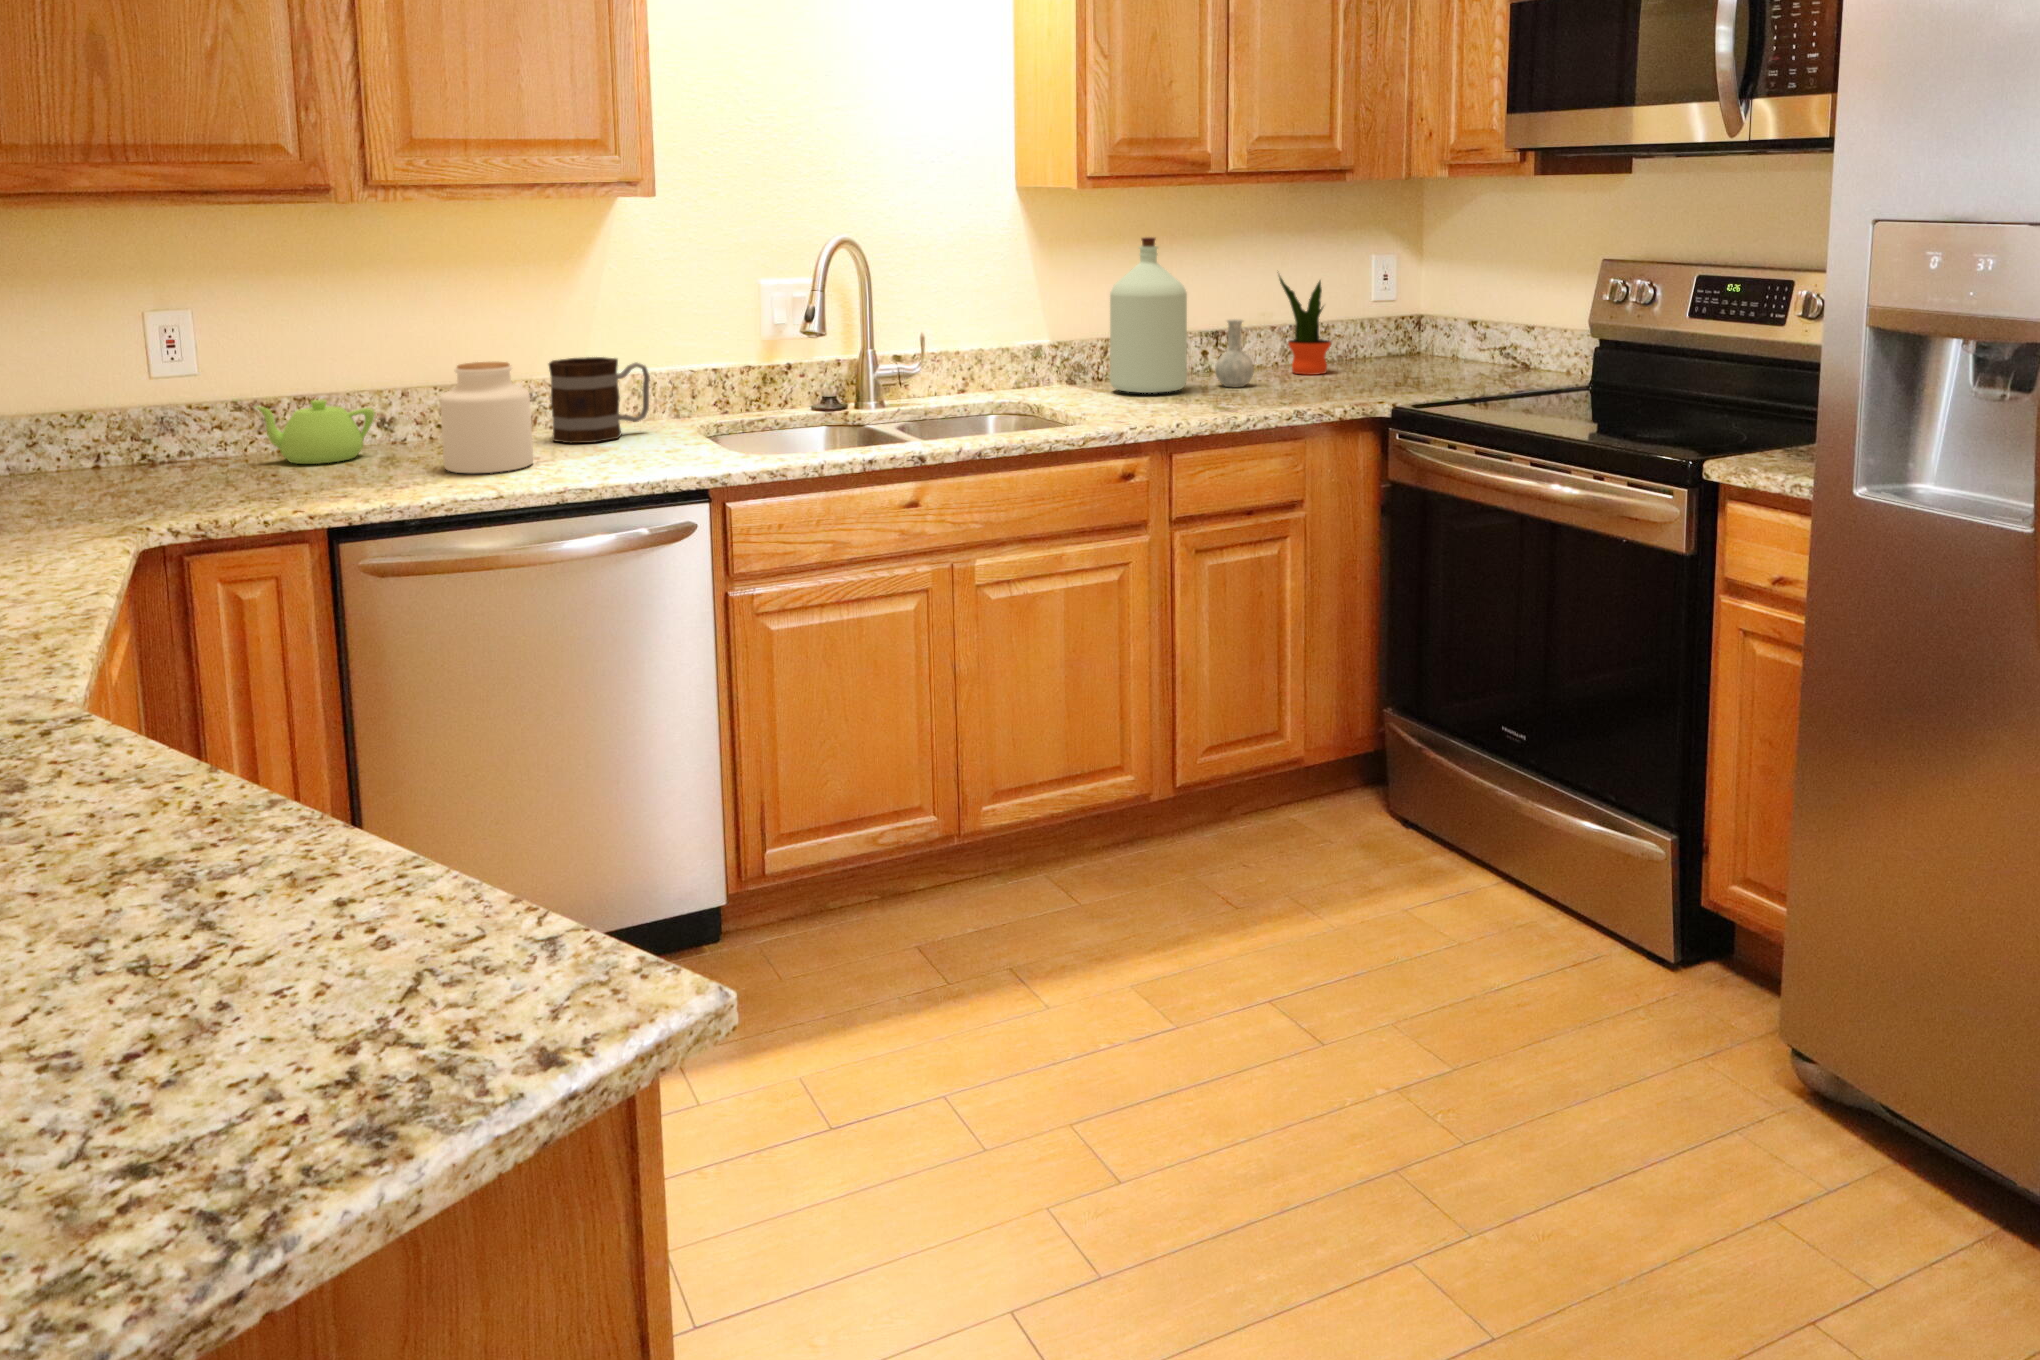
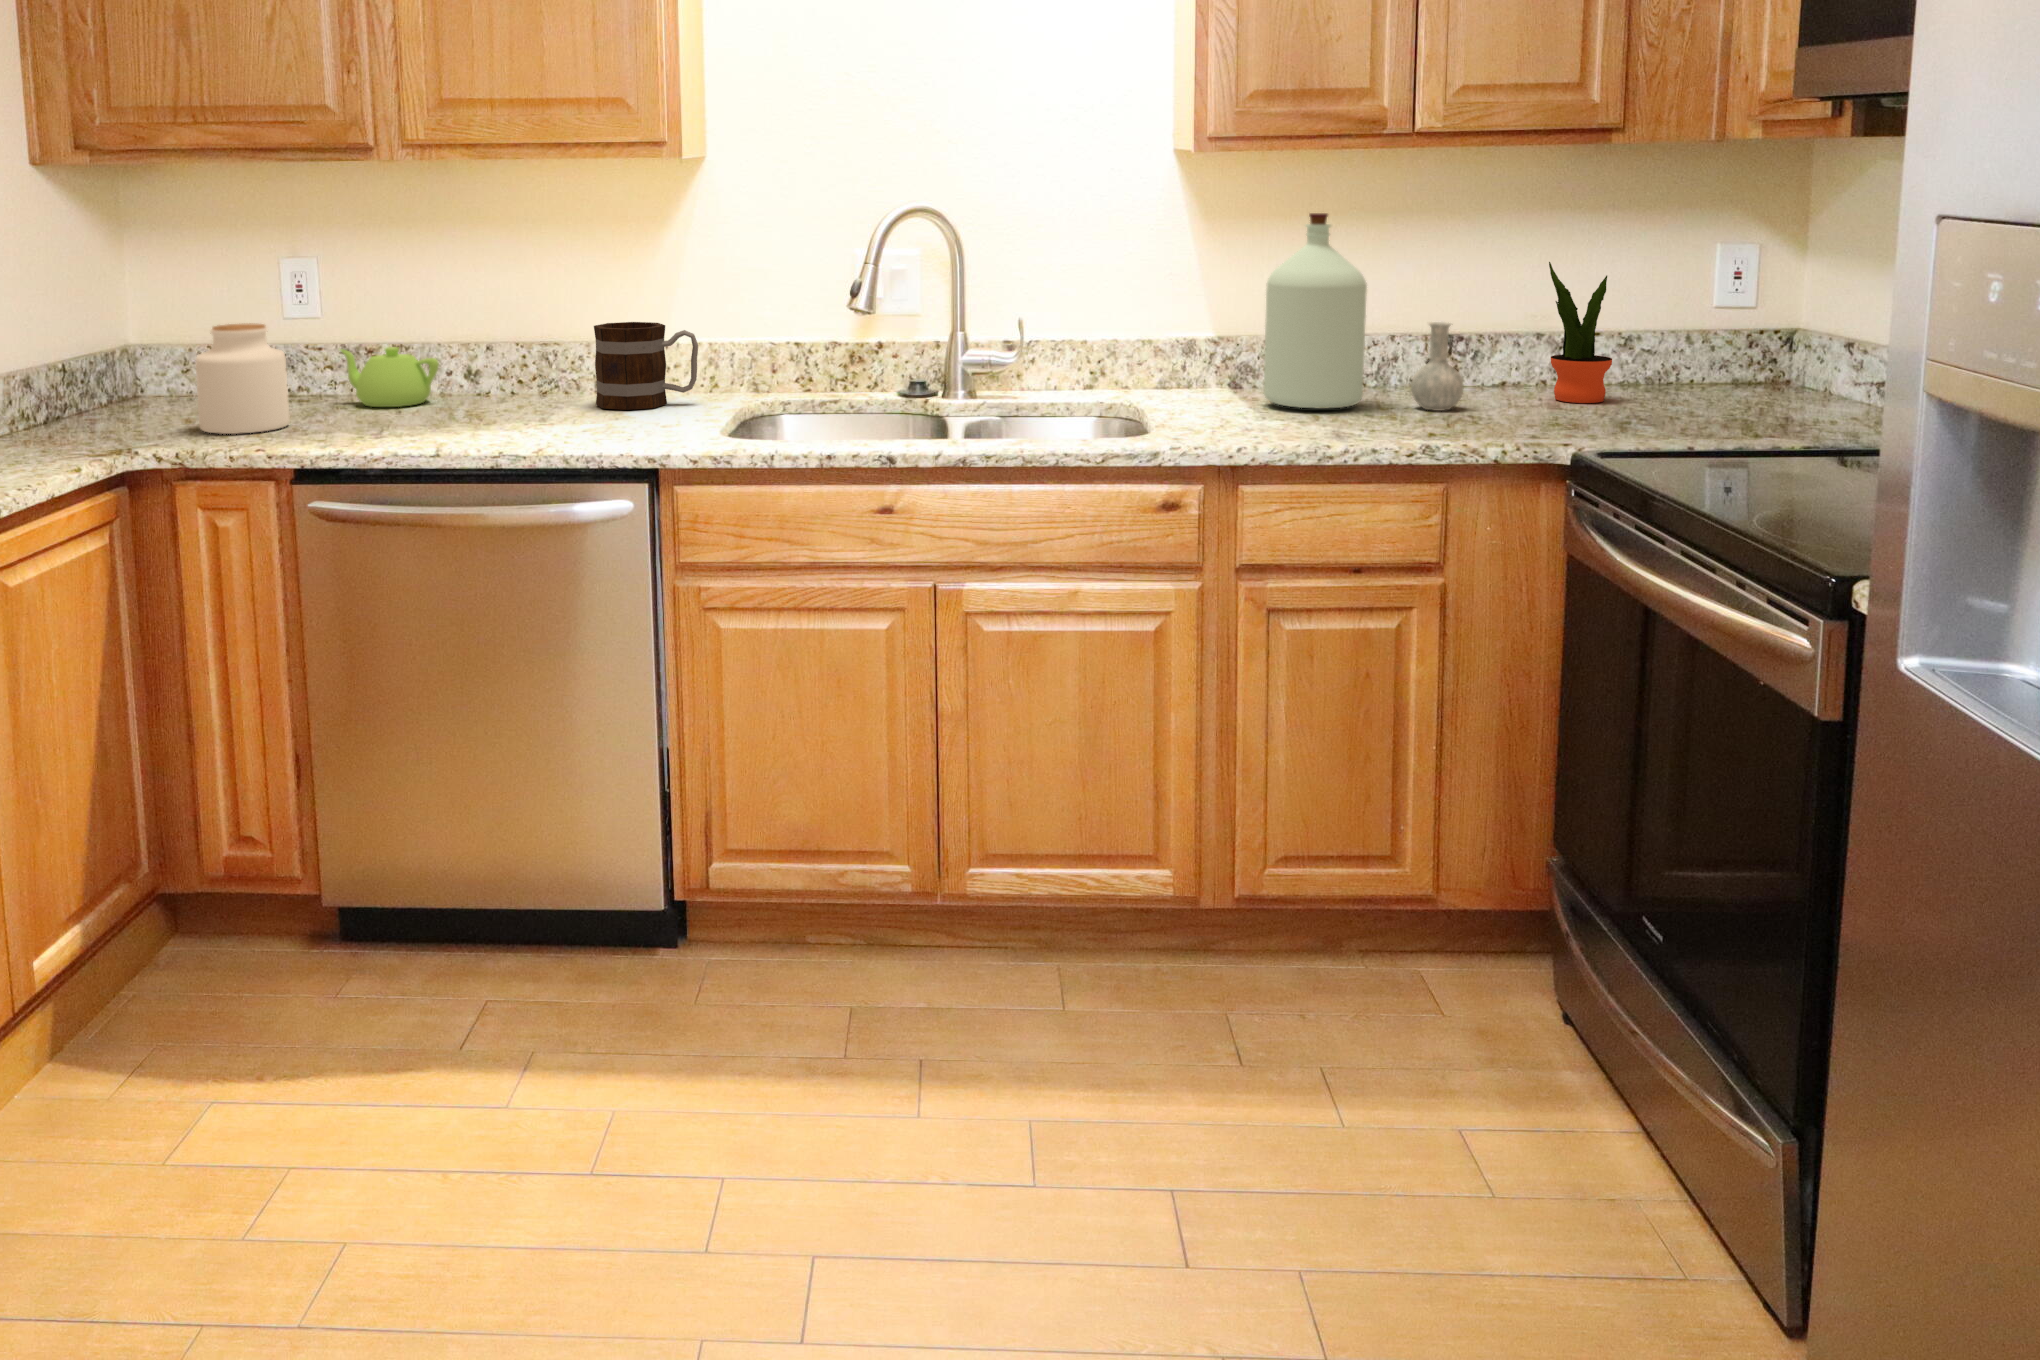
jar: present [440,362,533,473] -> present [196,323,290,434]

